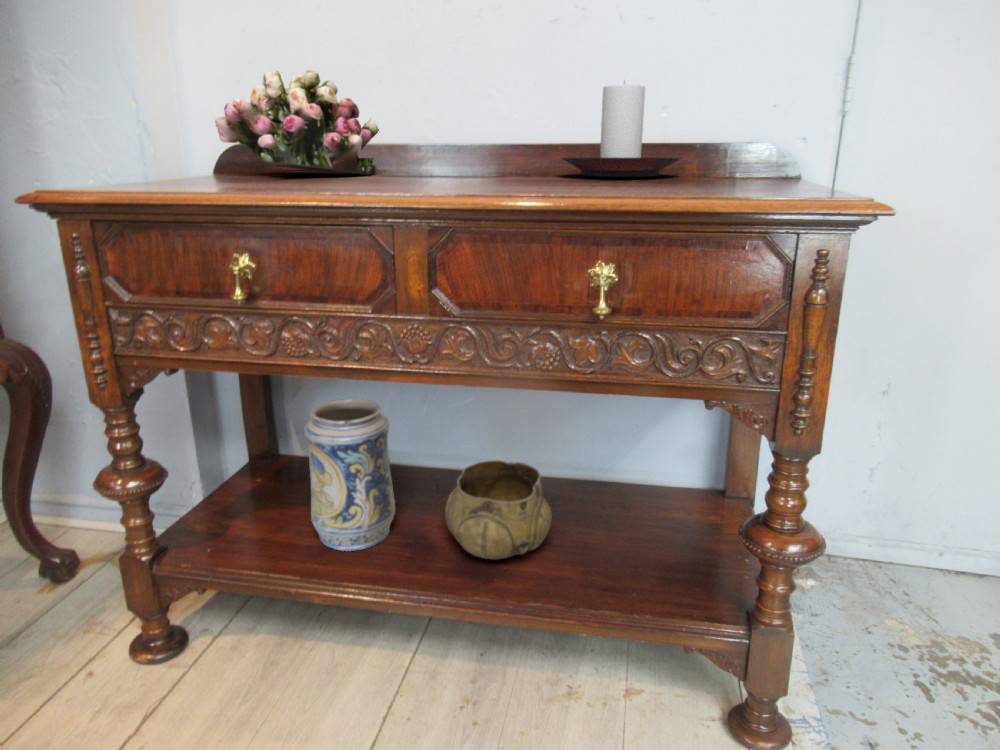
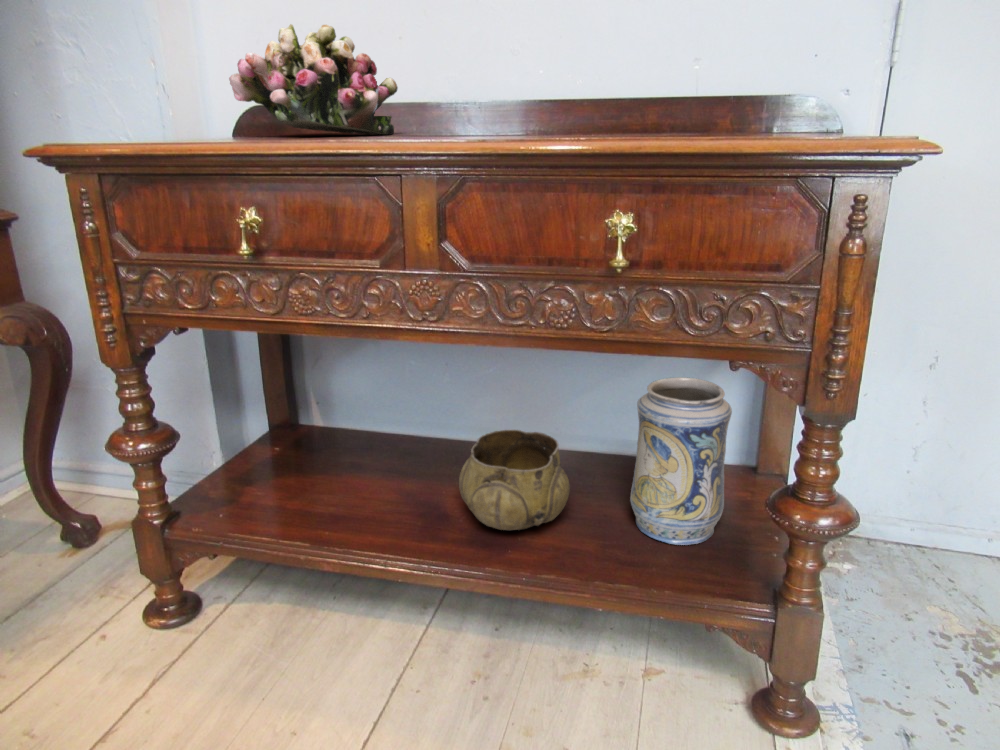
candle holder: present [562,84,681,177] -> none [584,28,714,132]
decorative vase: present [304,399,395,551] -> present [630,377,732,545]

